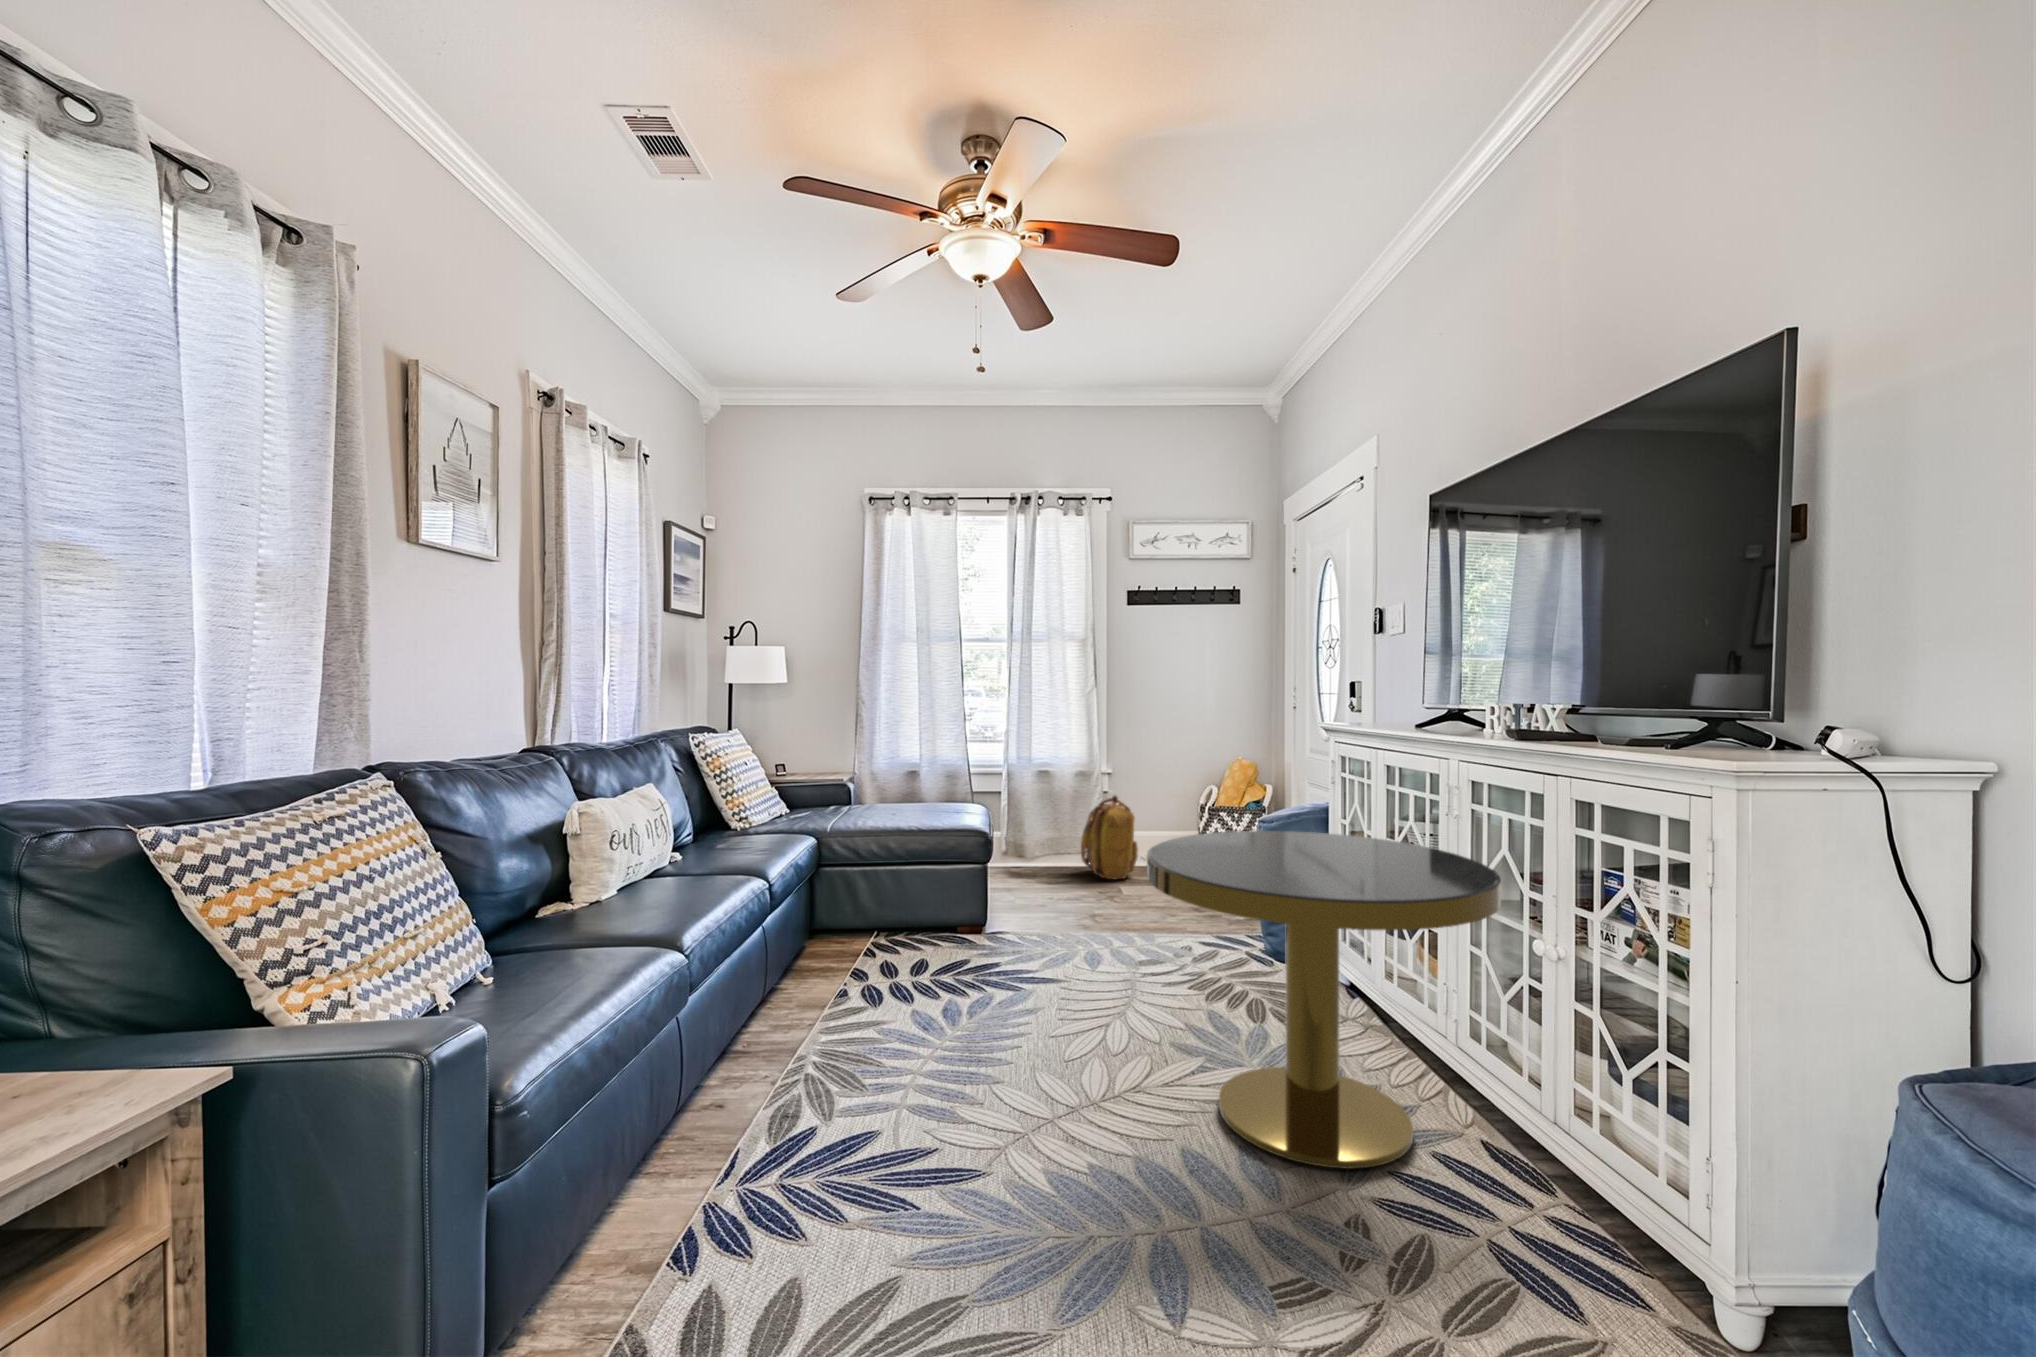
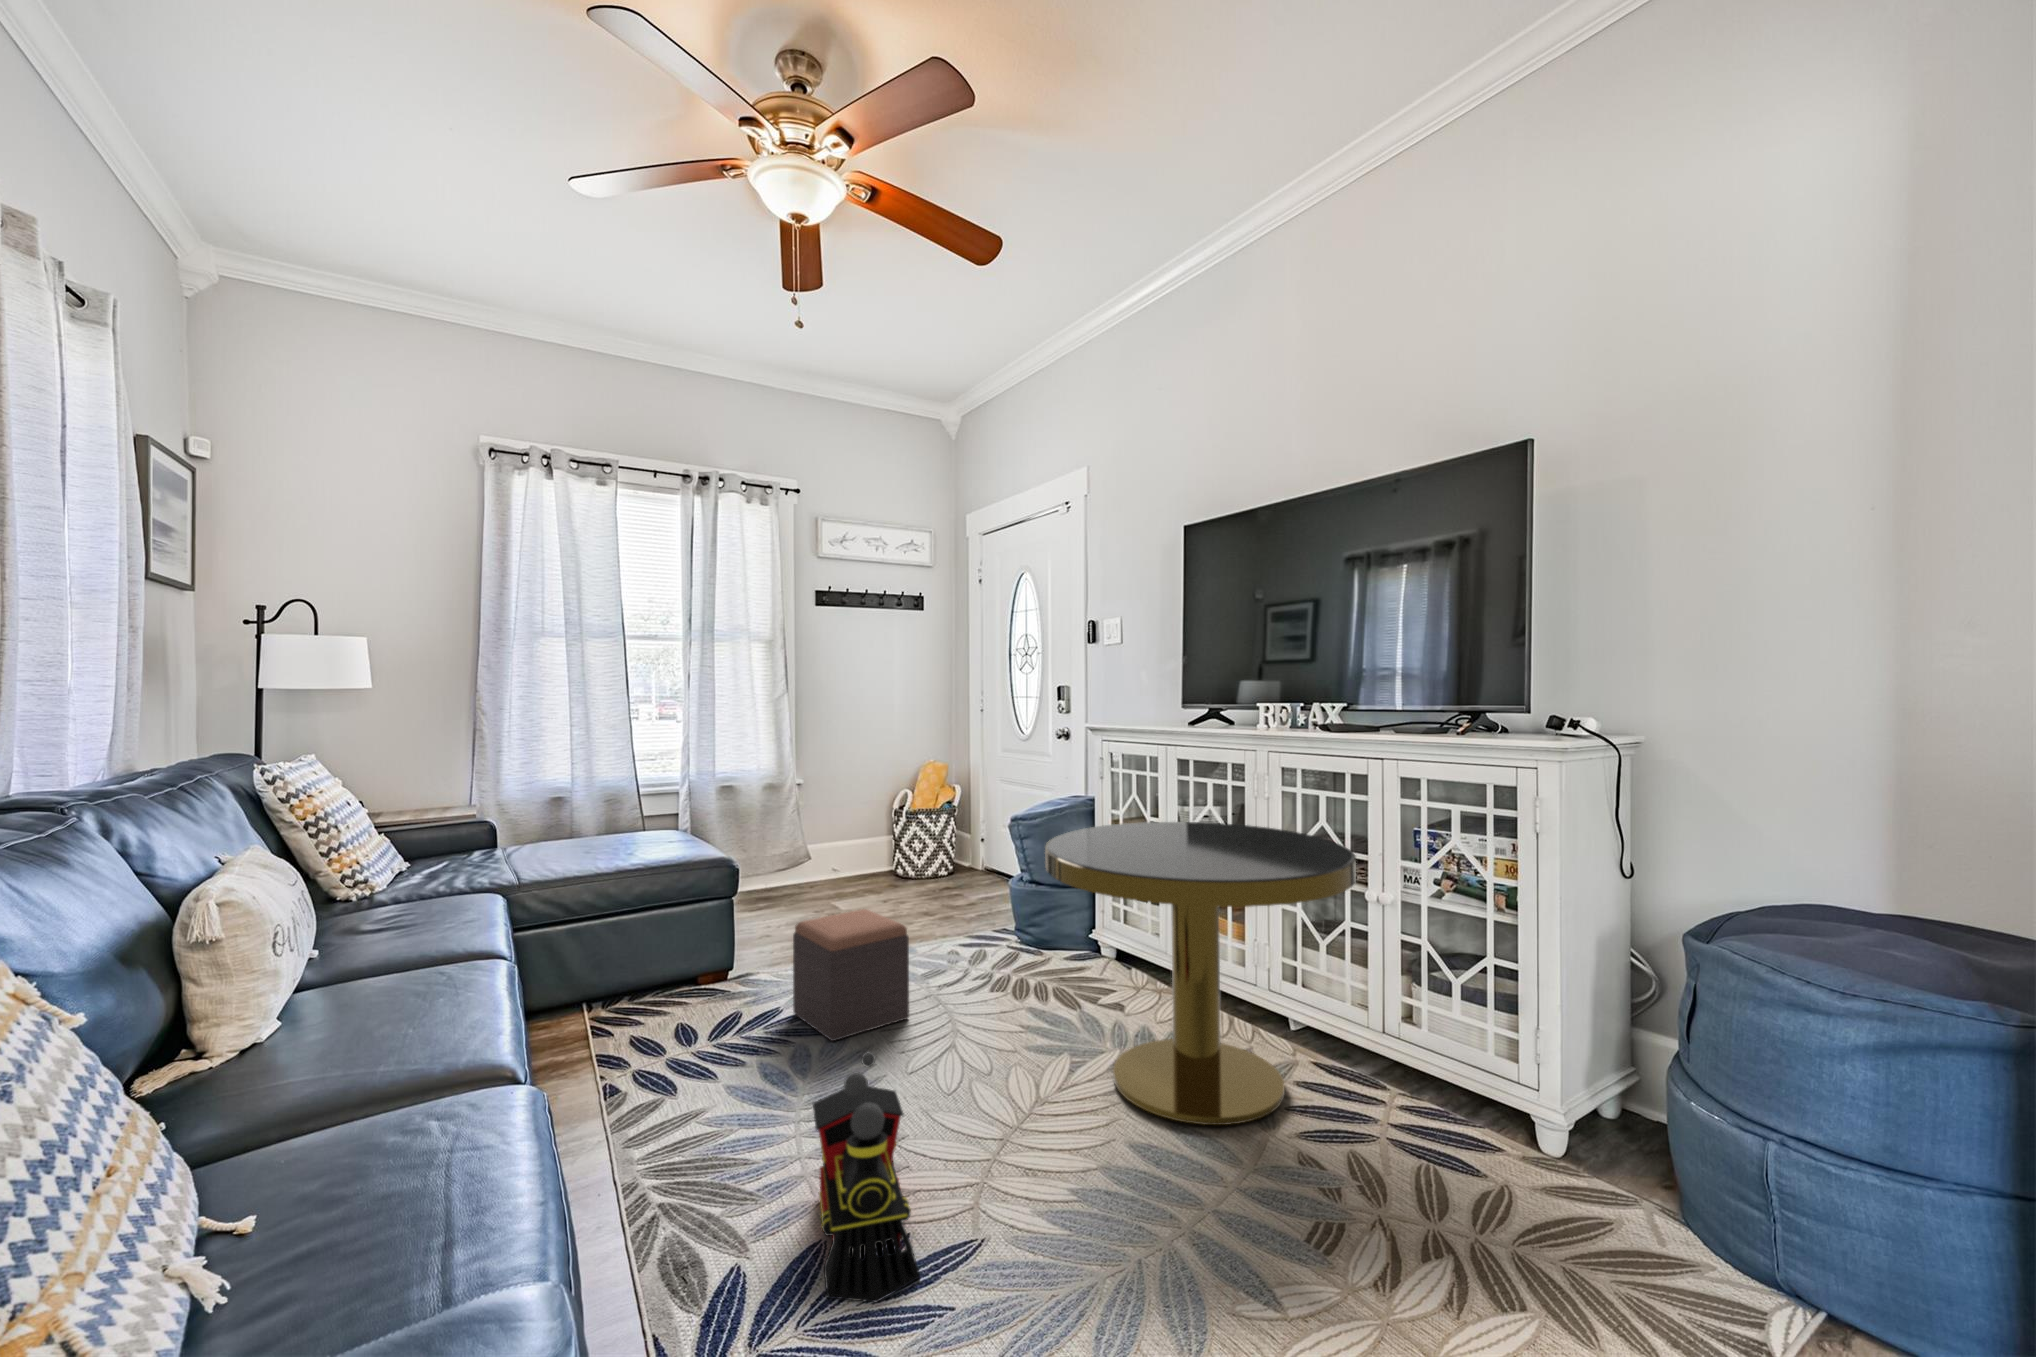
backpack: present [1081,796,1138,879] -> none [778,806,843,897]
footstool: none [1004,887,1092,997] -> present [793,909,909,1041]
toy train: none [846,989,966,1184] -> present [813,1051,920,1302]

